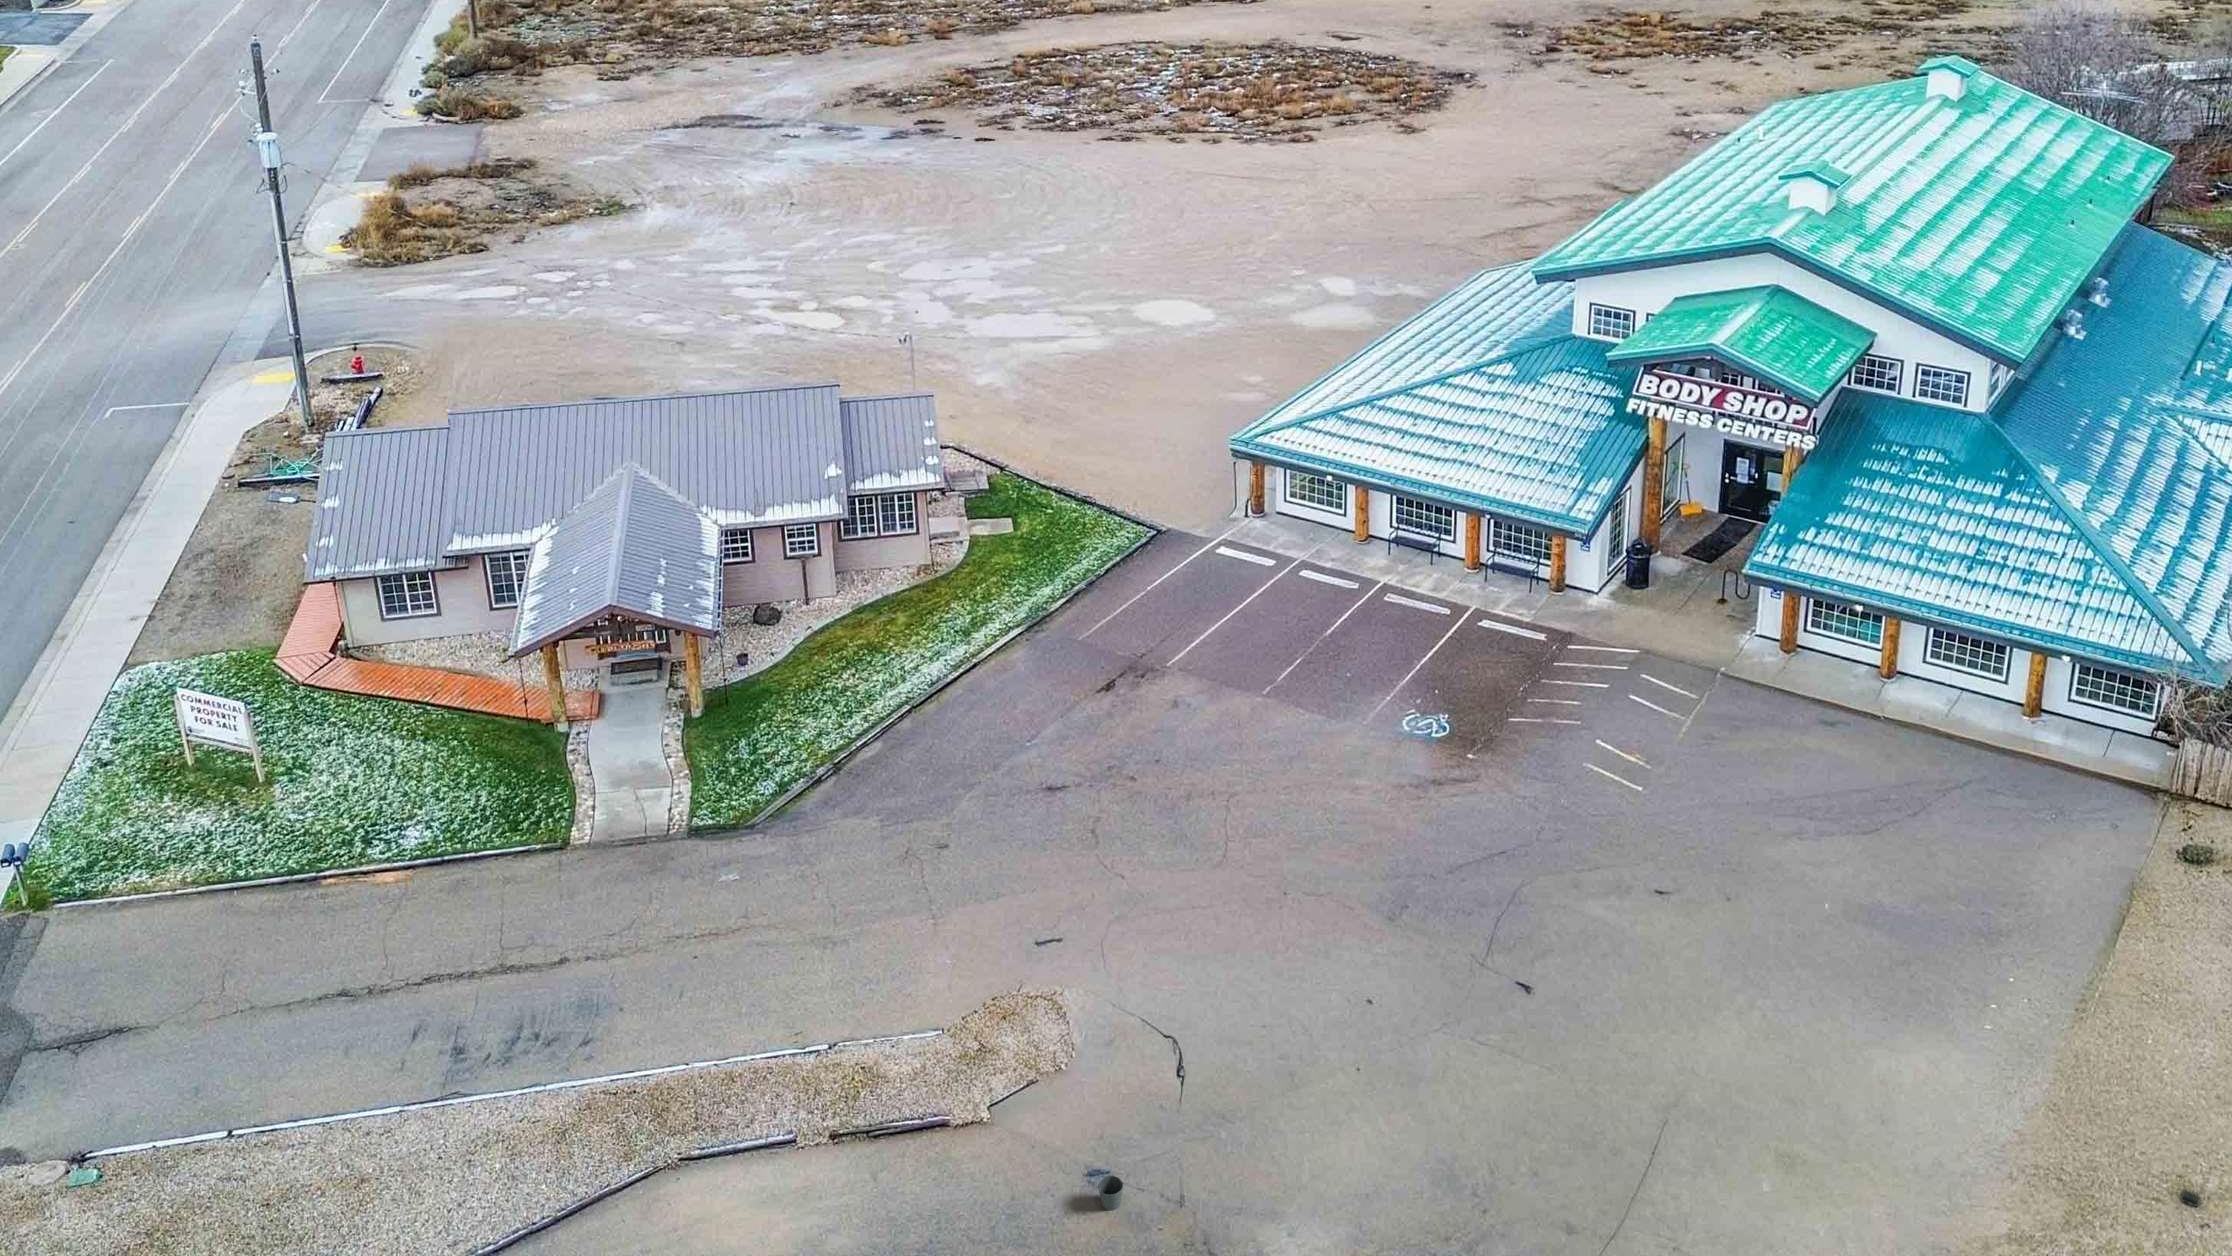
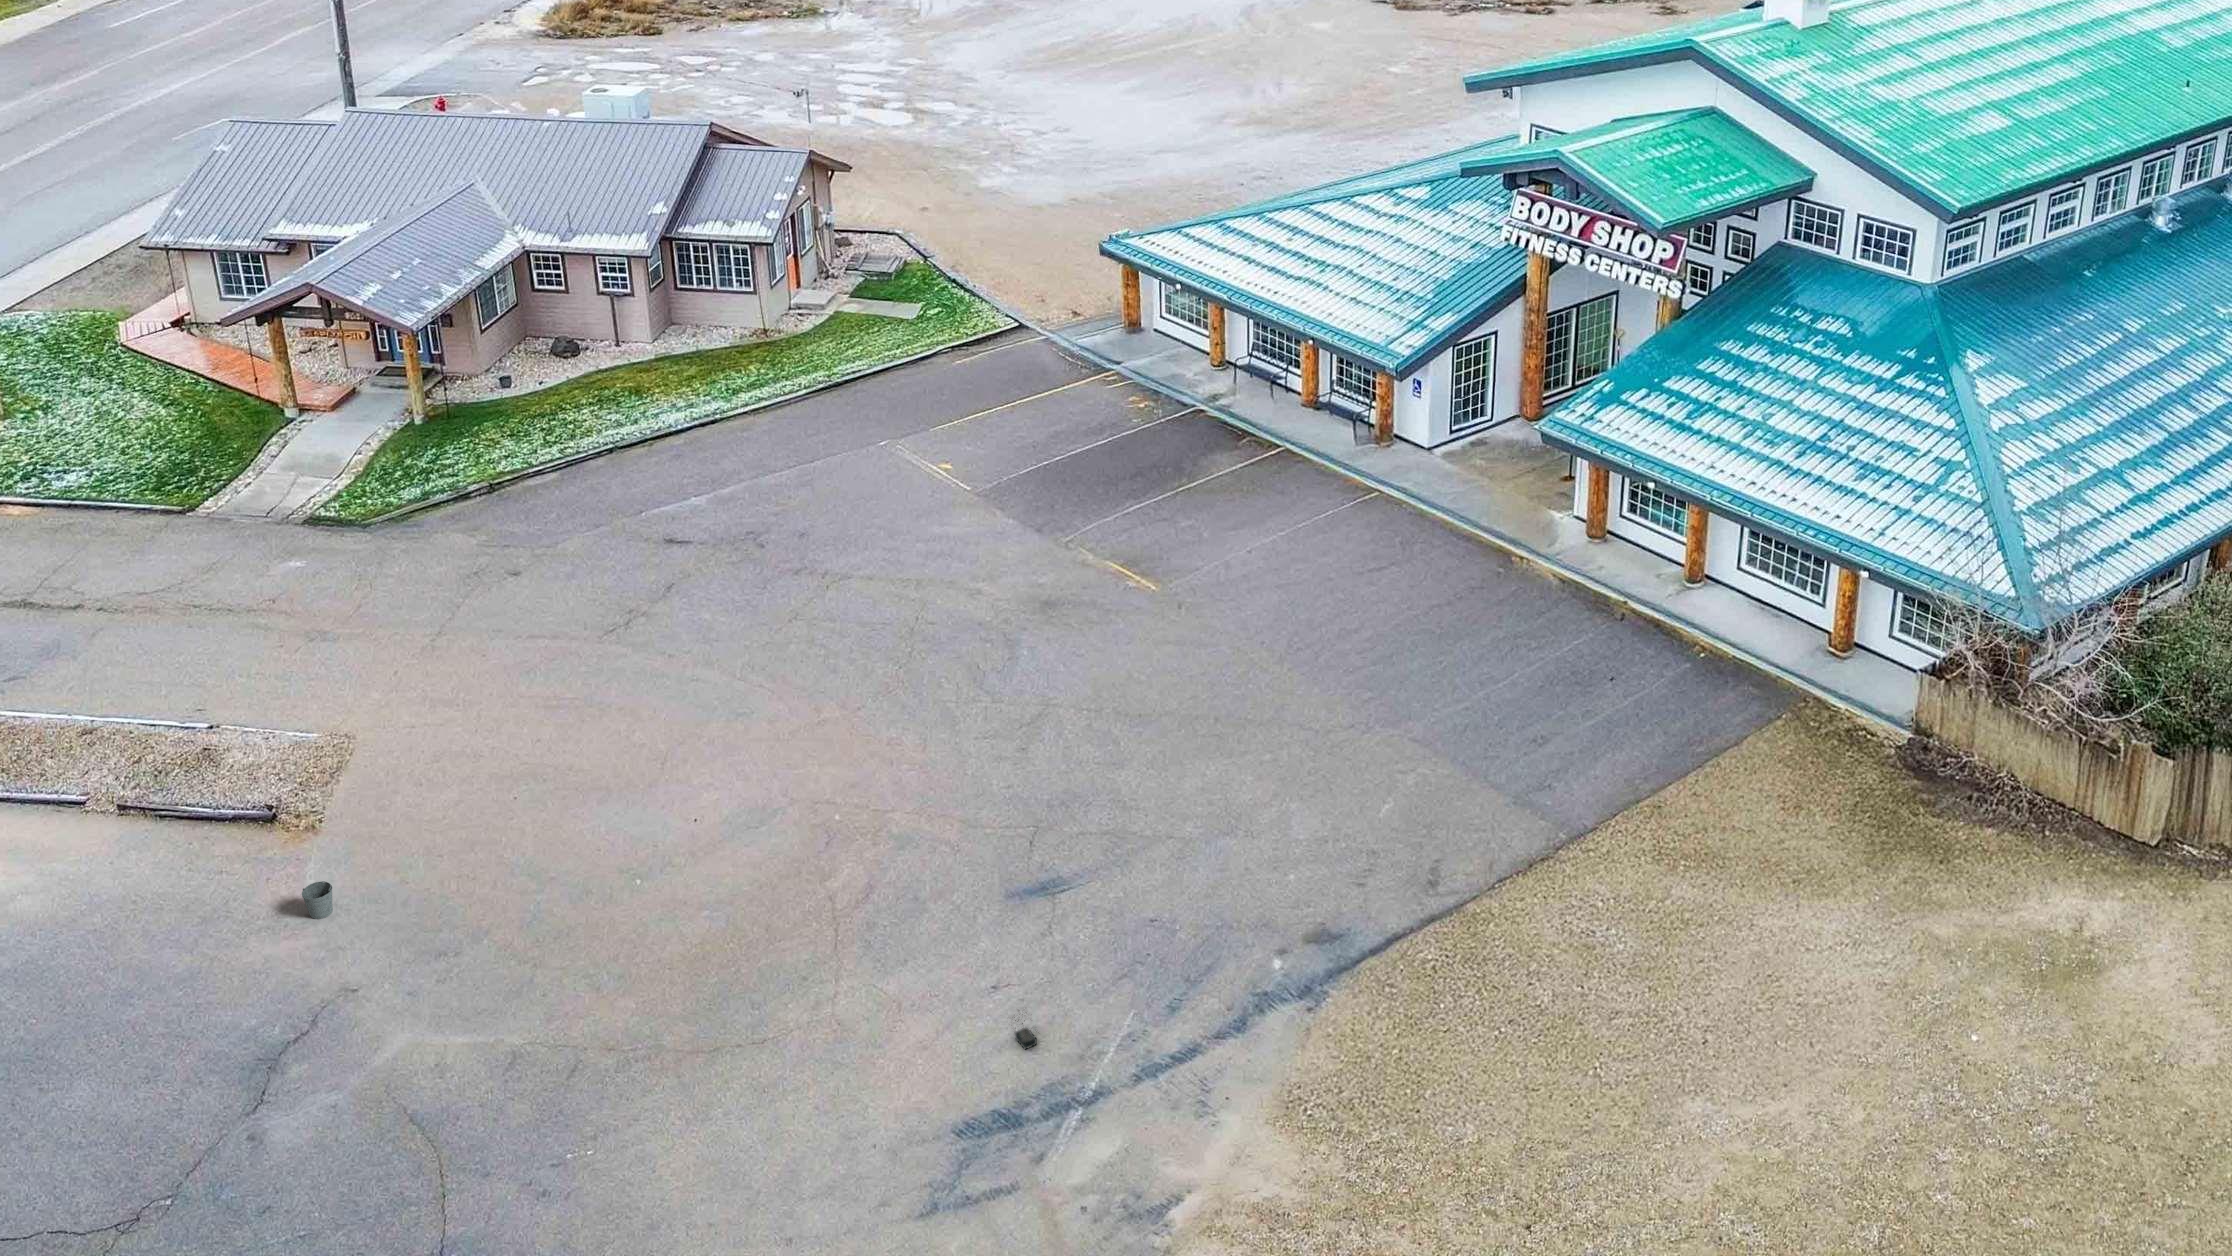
decorative plant: present [2177,1178,2204,1207] -> present [1011,1012,1039,1049]

